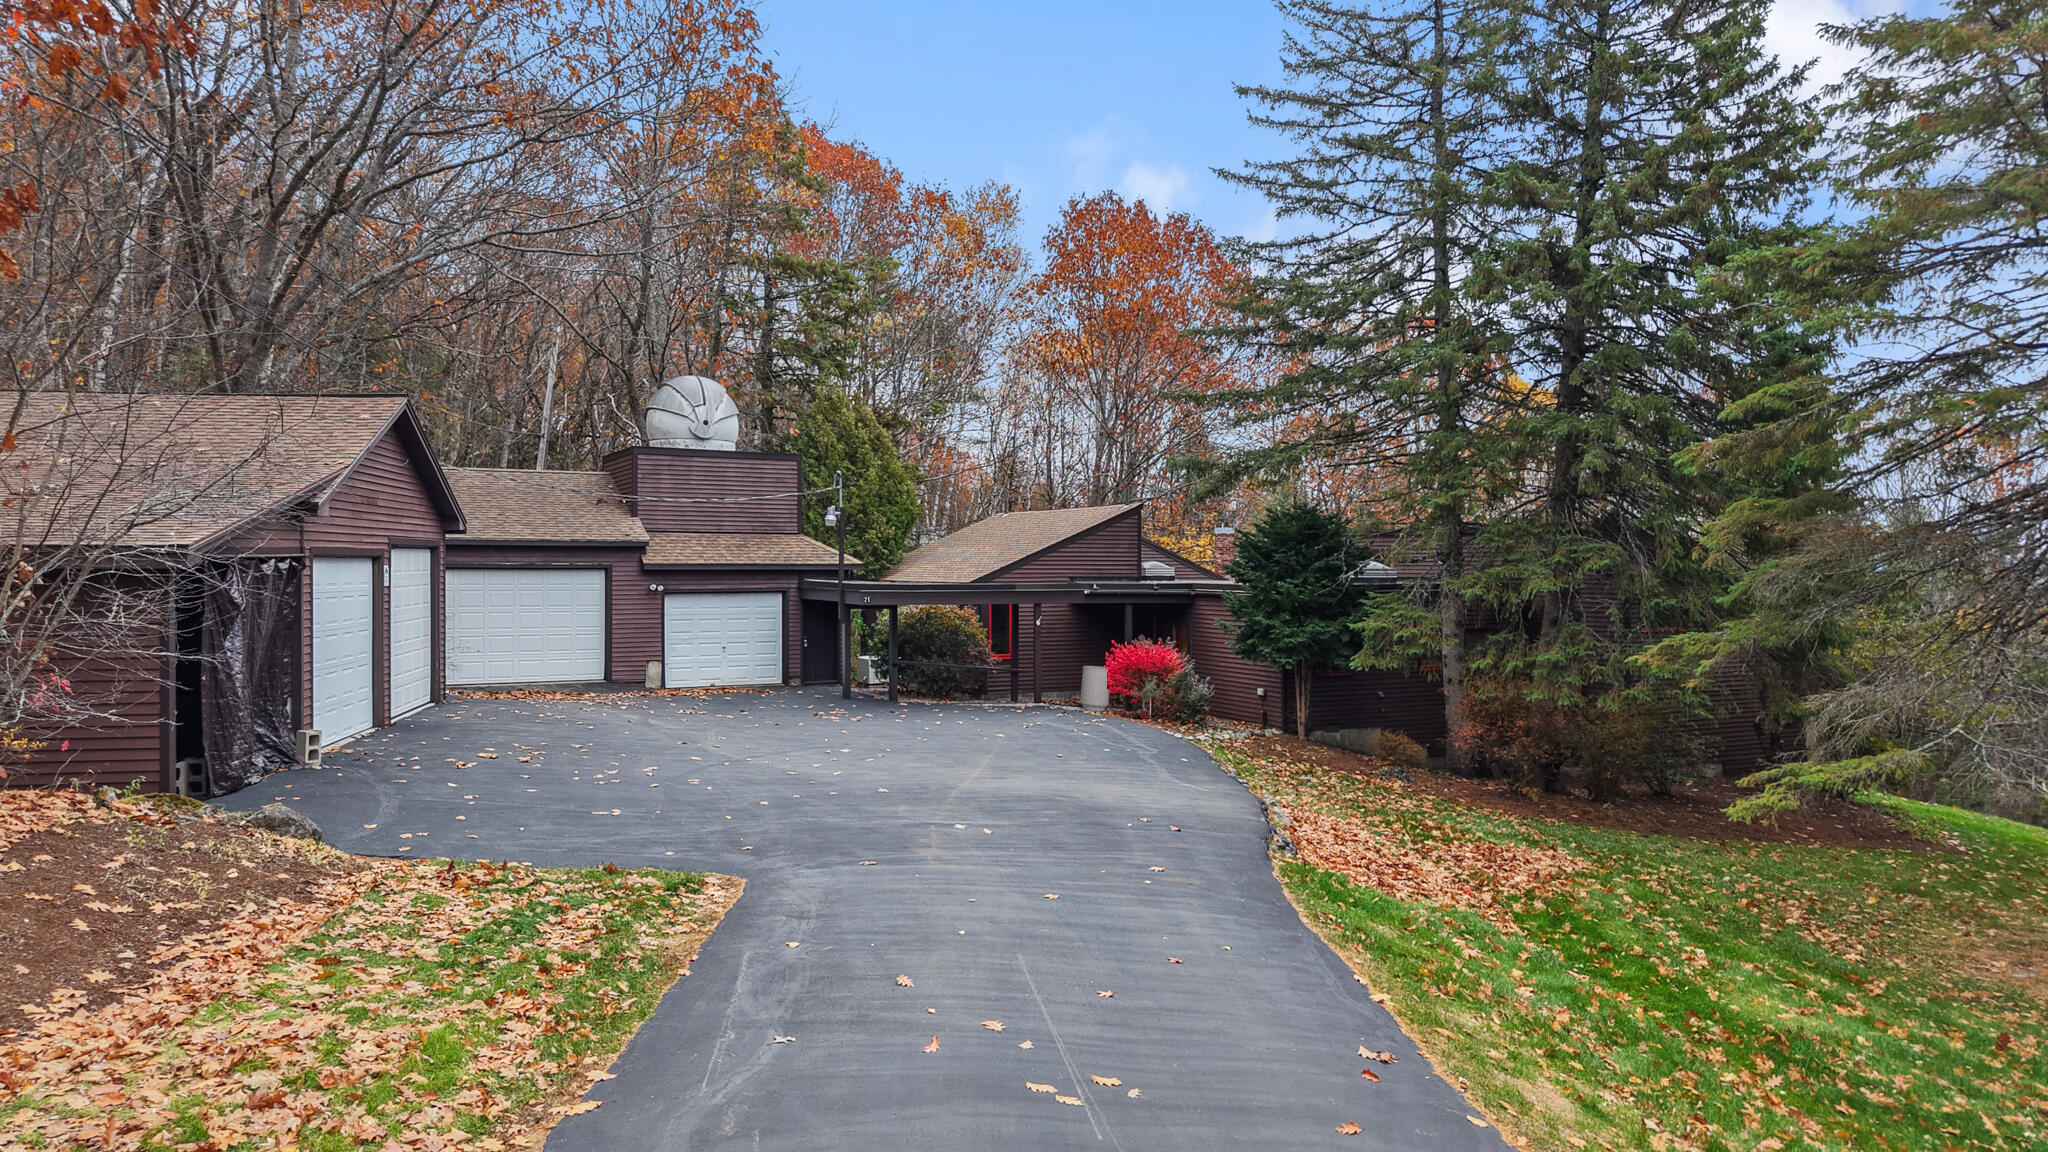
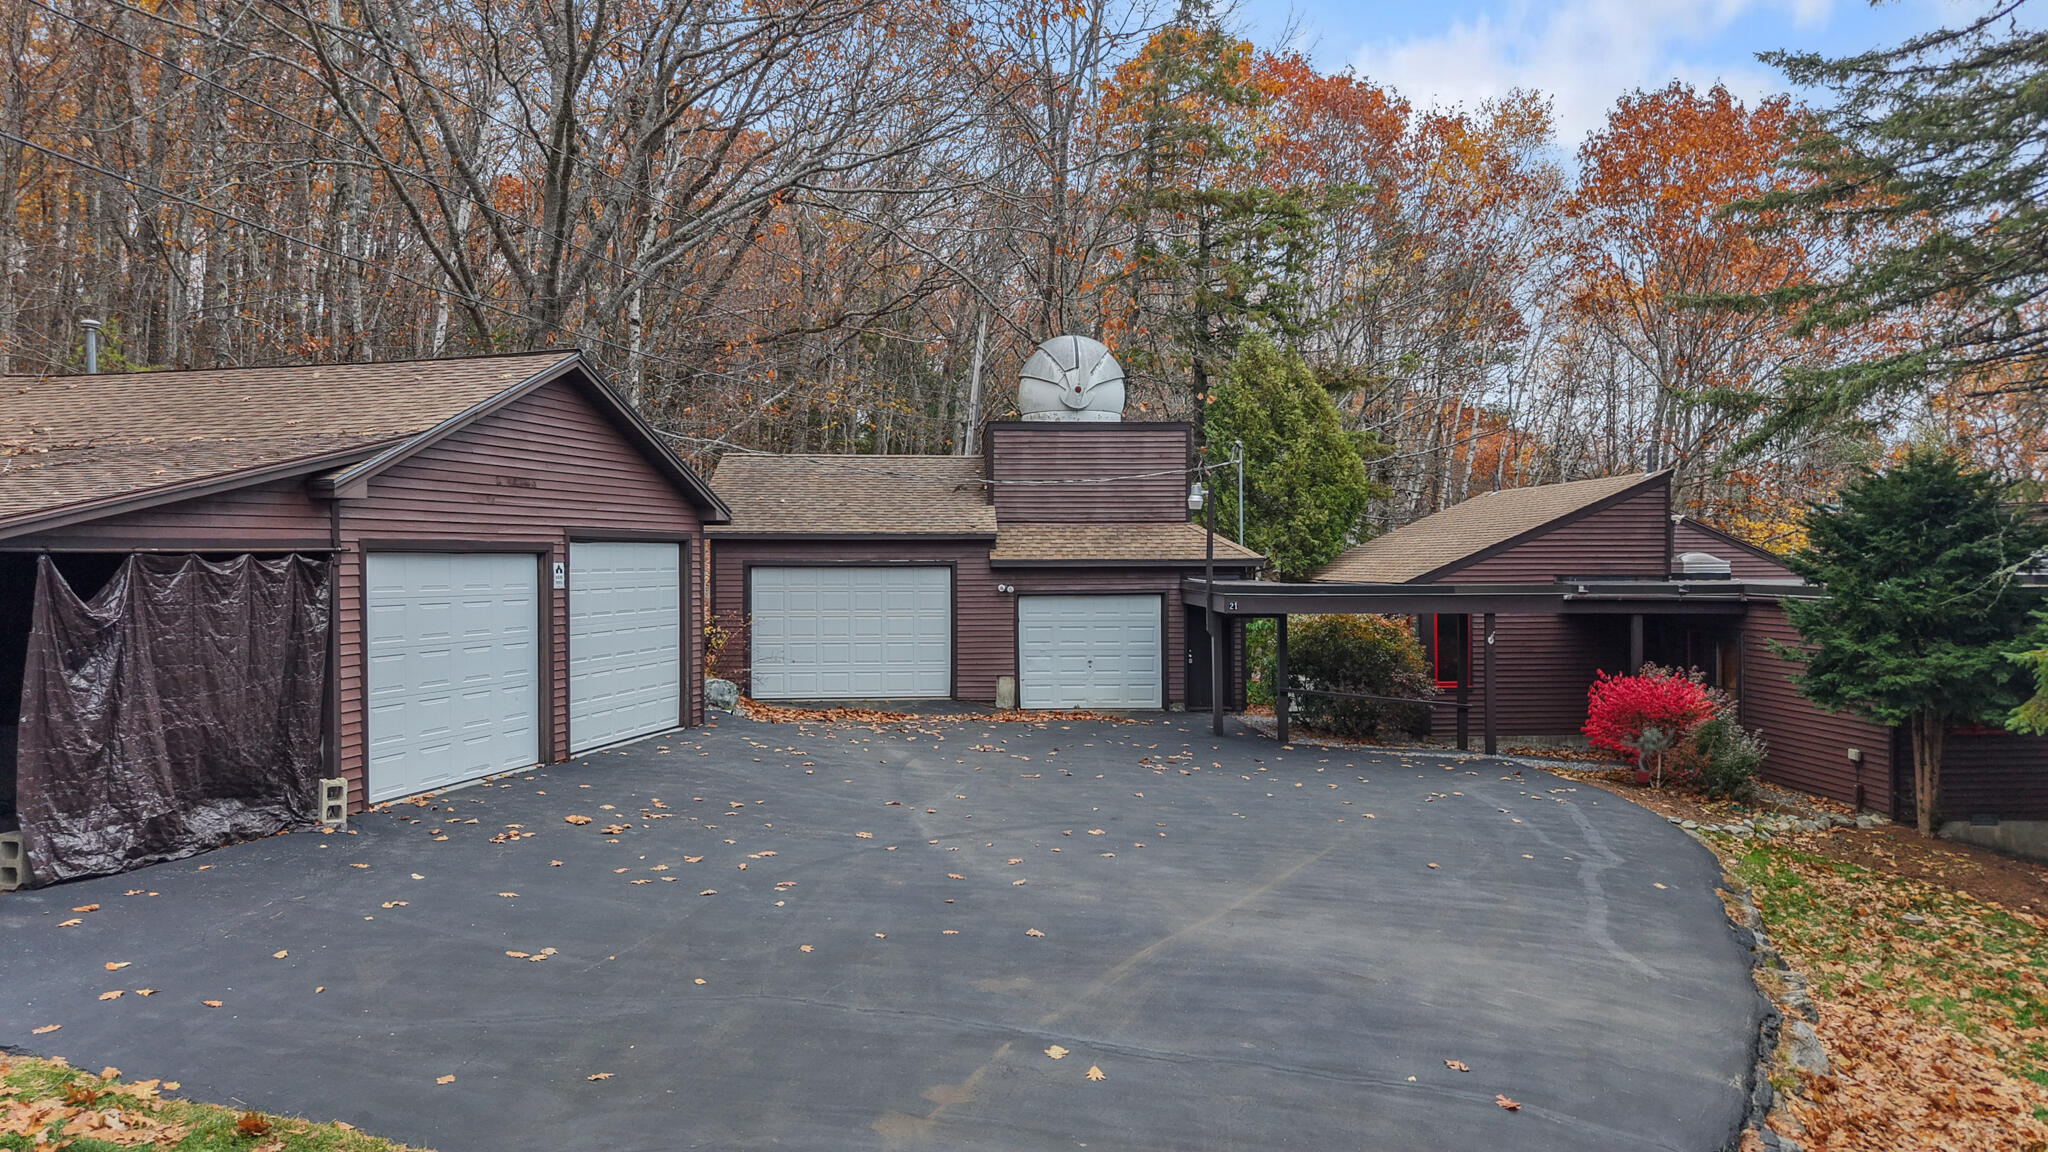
trash can: present [1080,666,1109,711] -> none [1544,699,1593,766]

